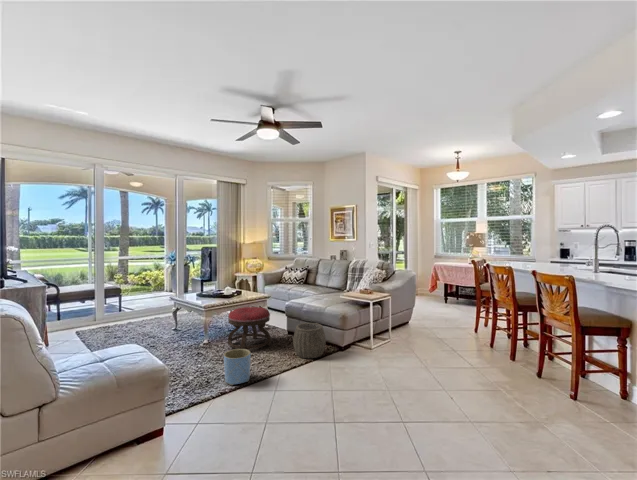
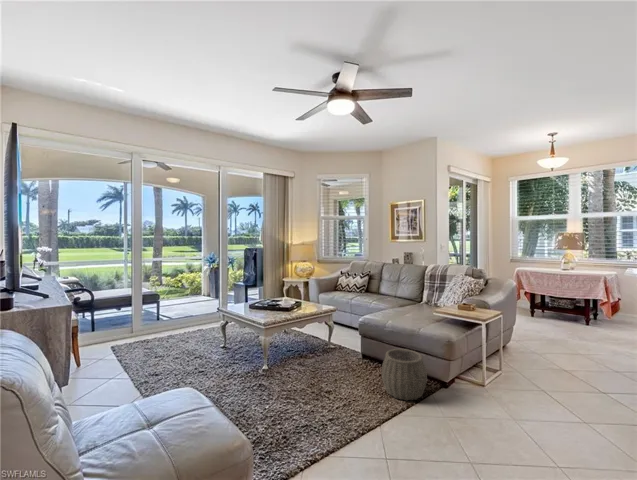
ottoman: present [228,307,271,349] -> none [292,324,346,386]
planter: present [224,349,251,385] -> none [304,390,340,447]

